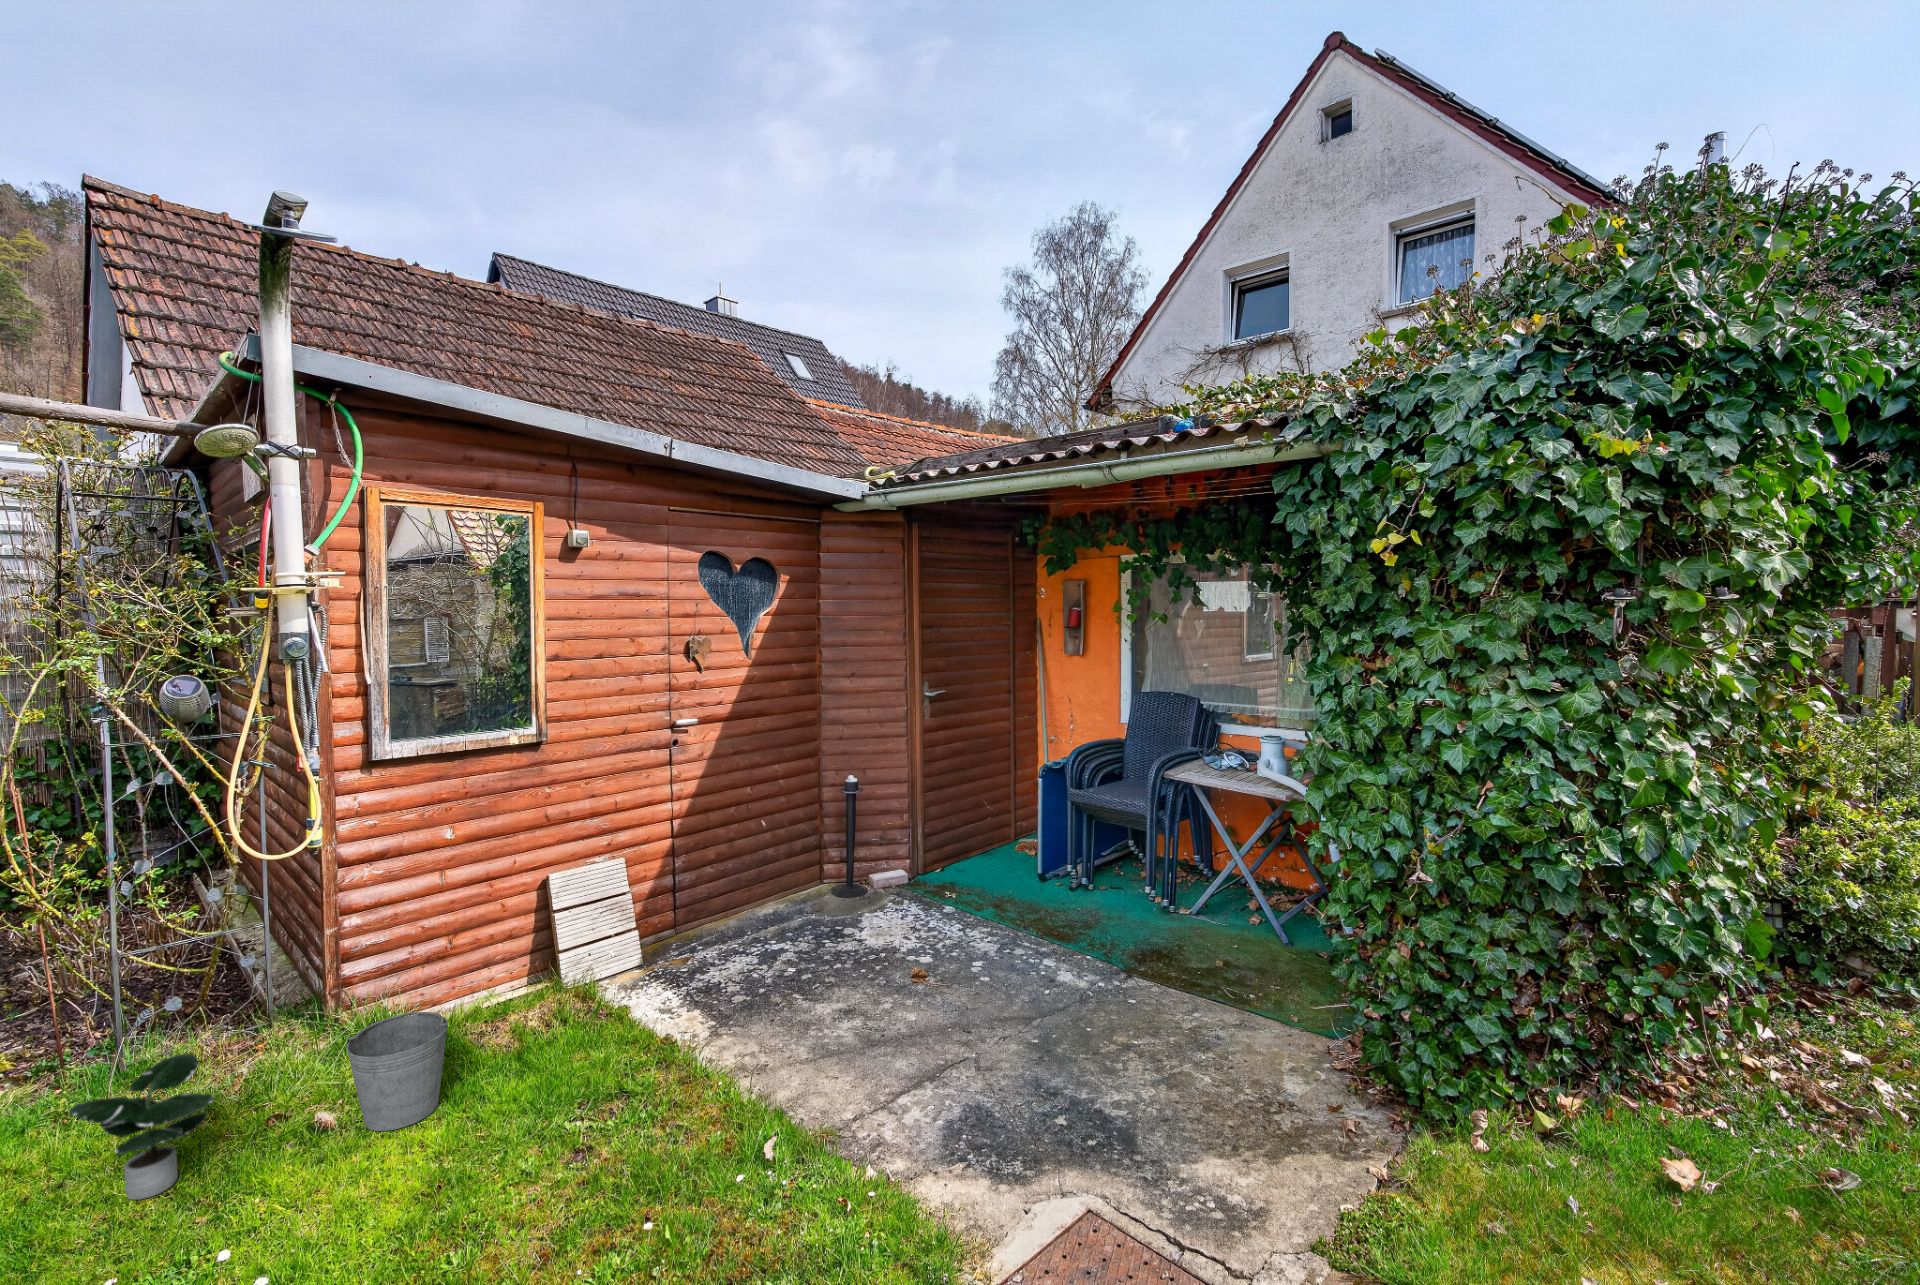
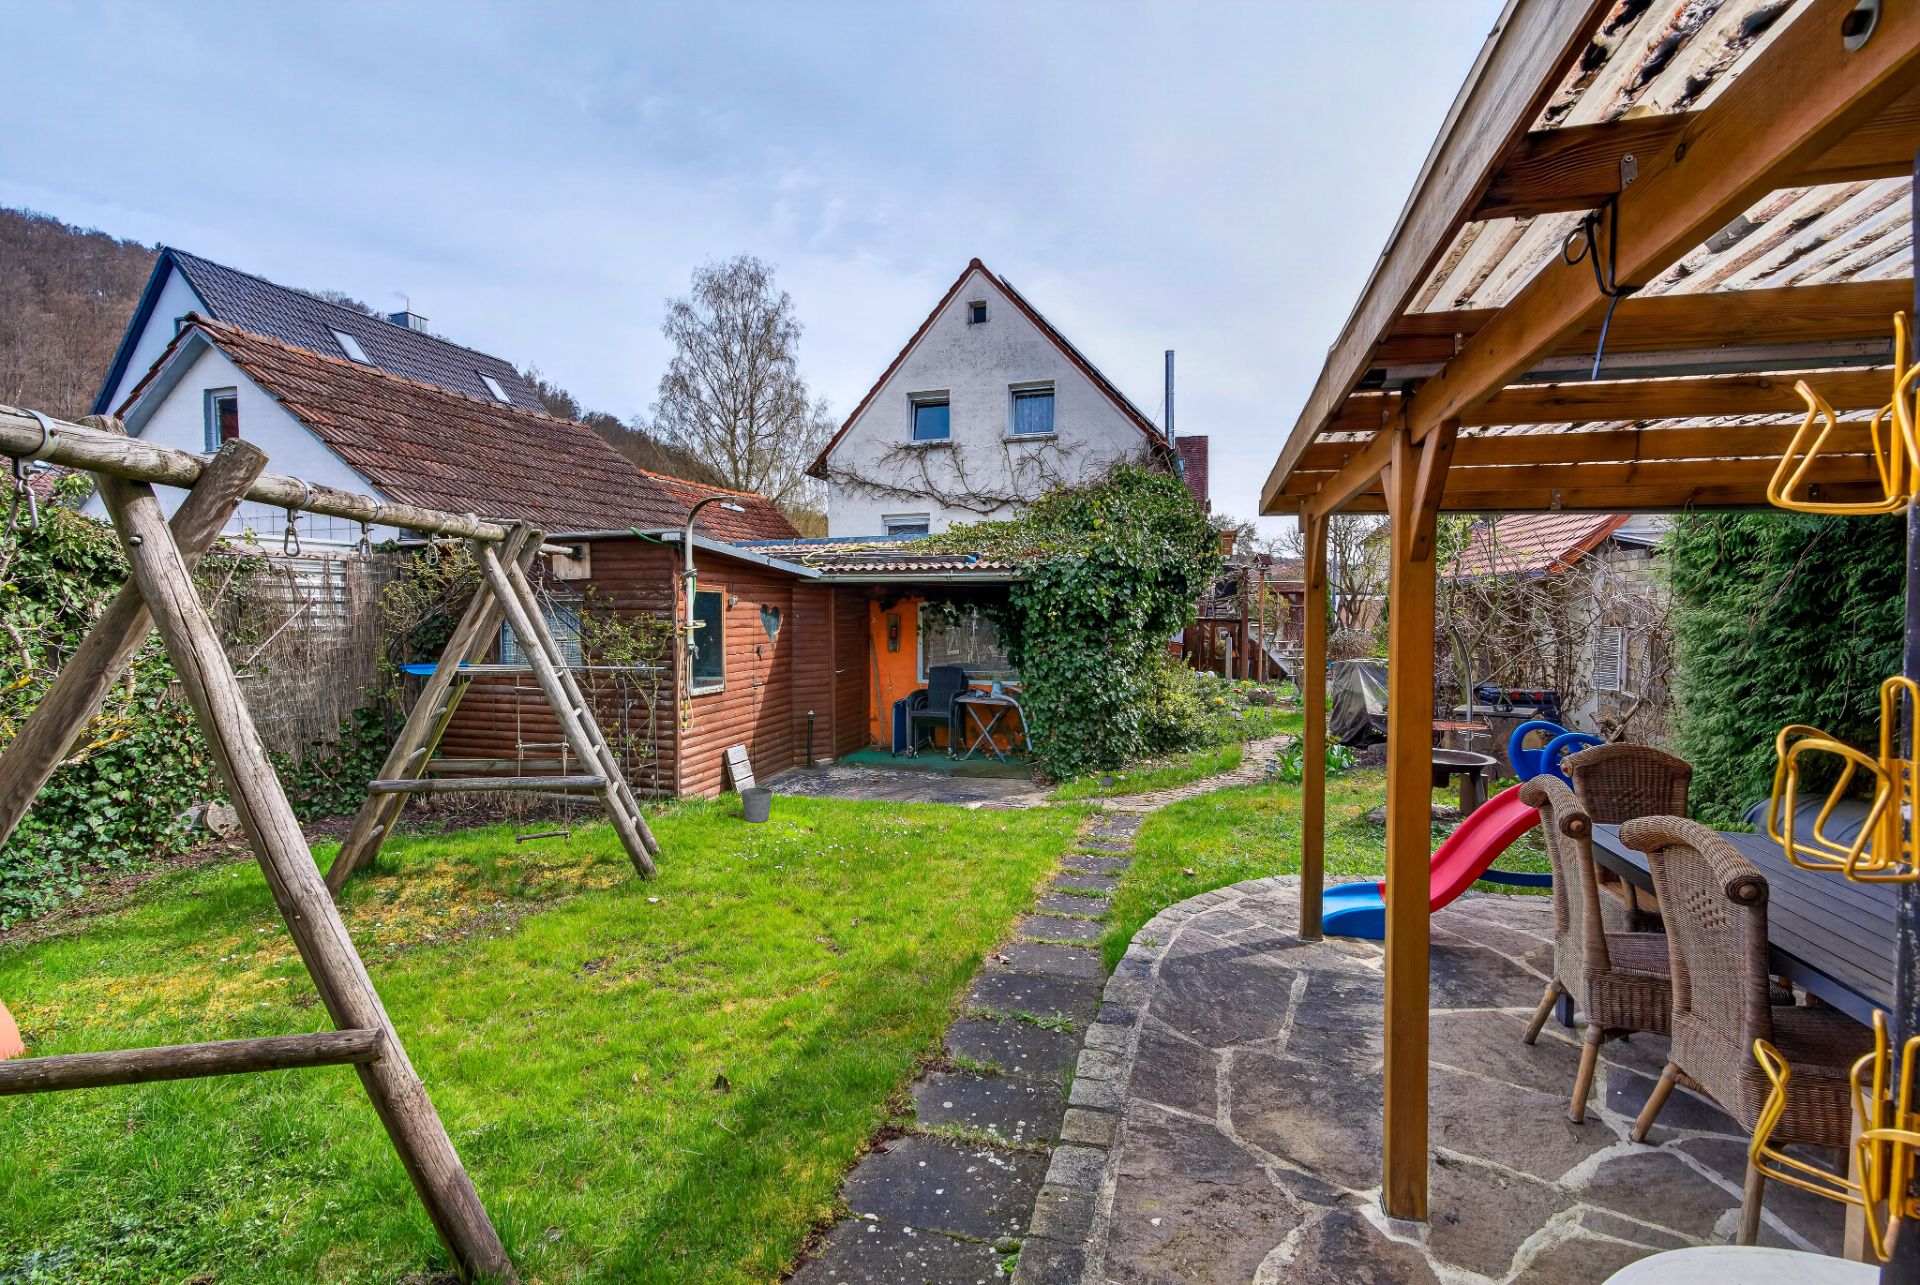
potted plant: present [70,1054,214,1200] -> present [1094,753,1123,786]

